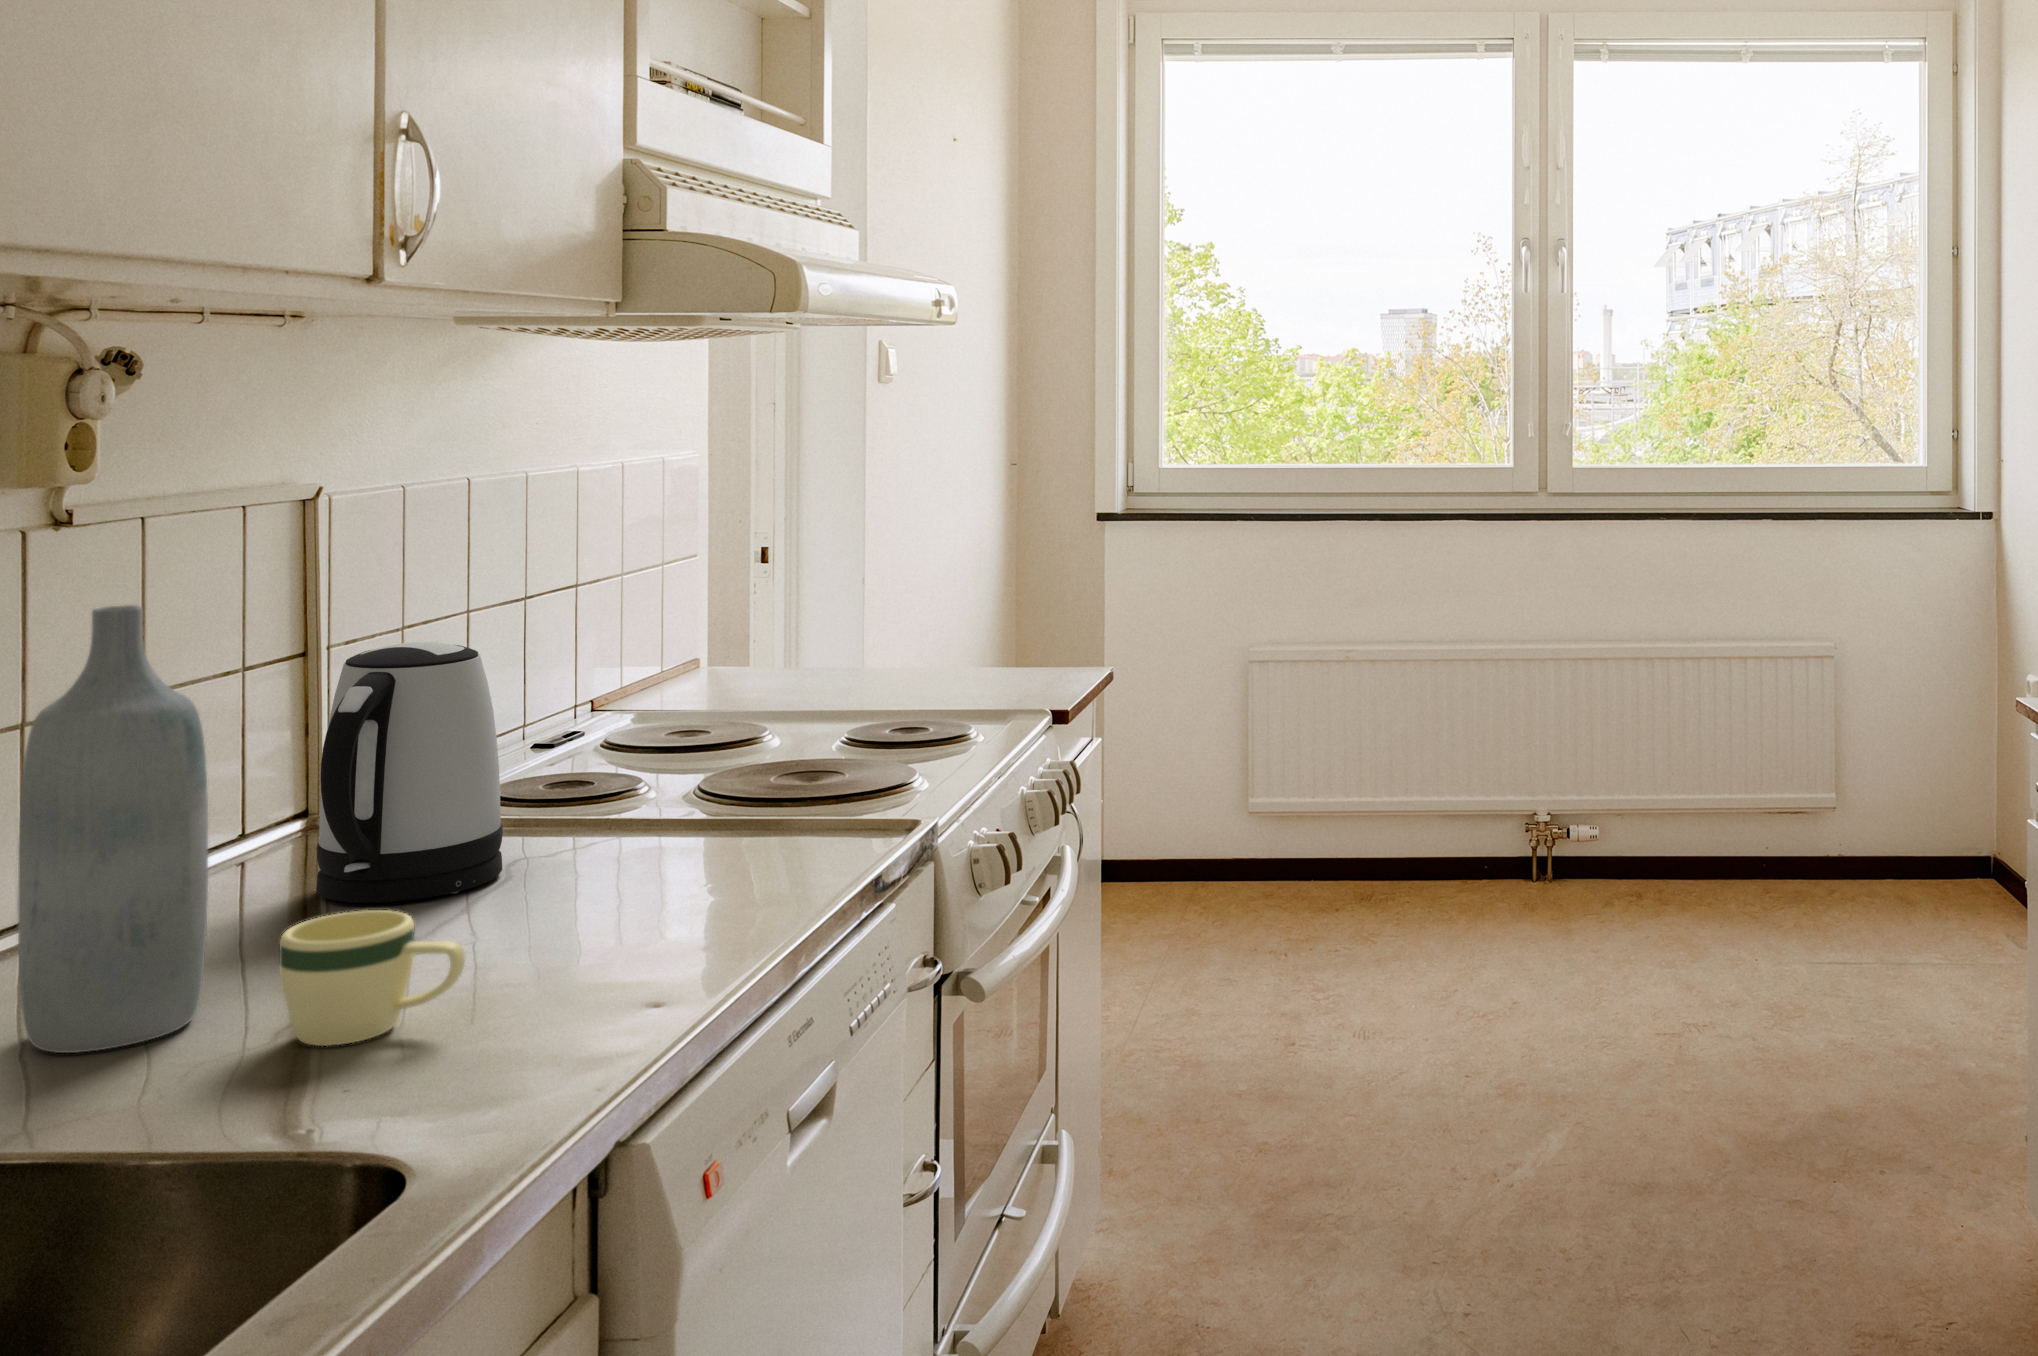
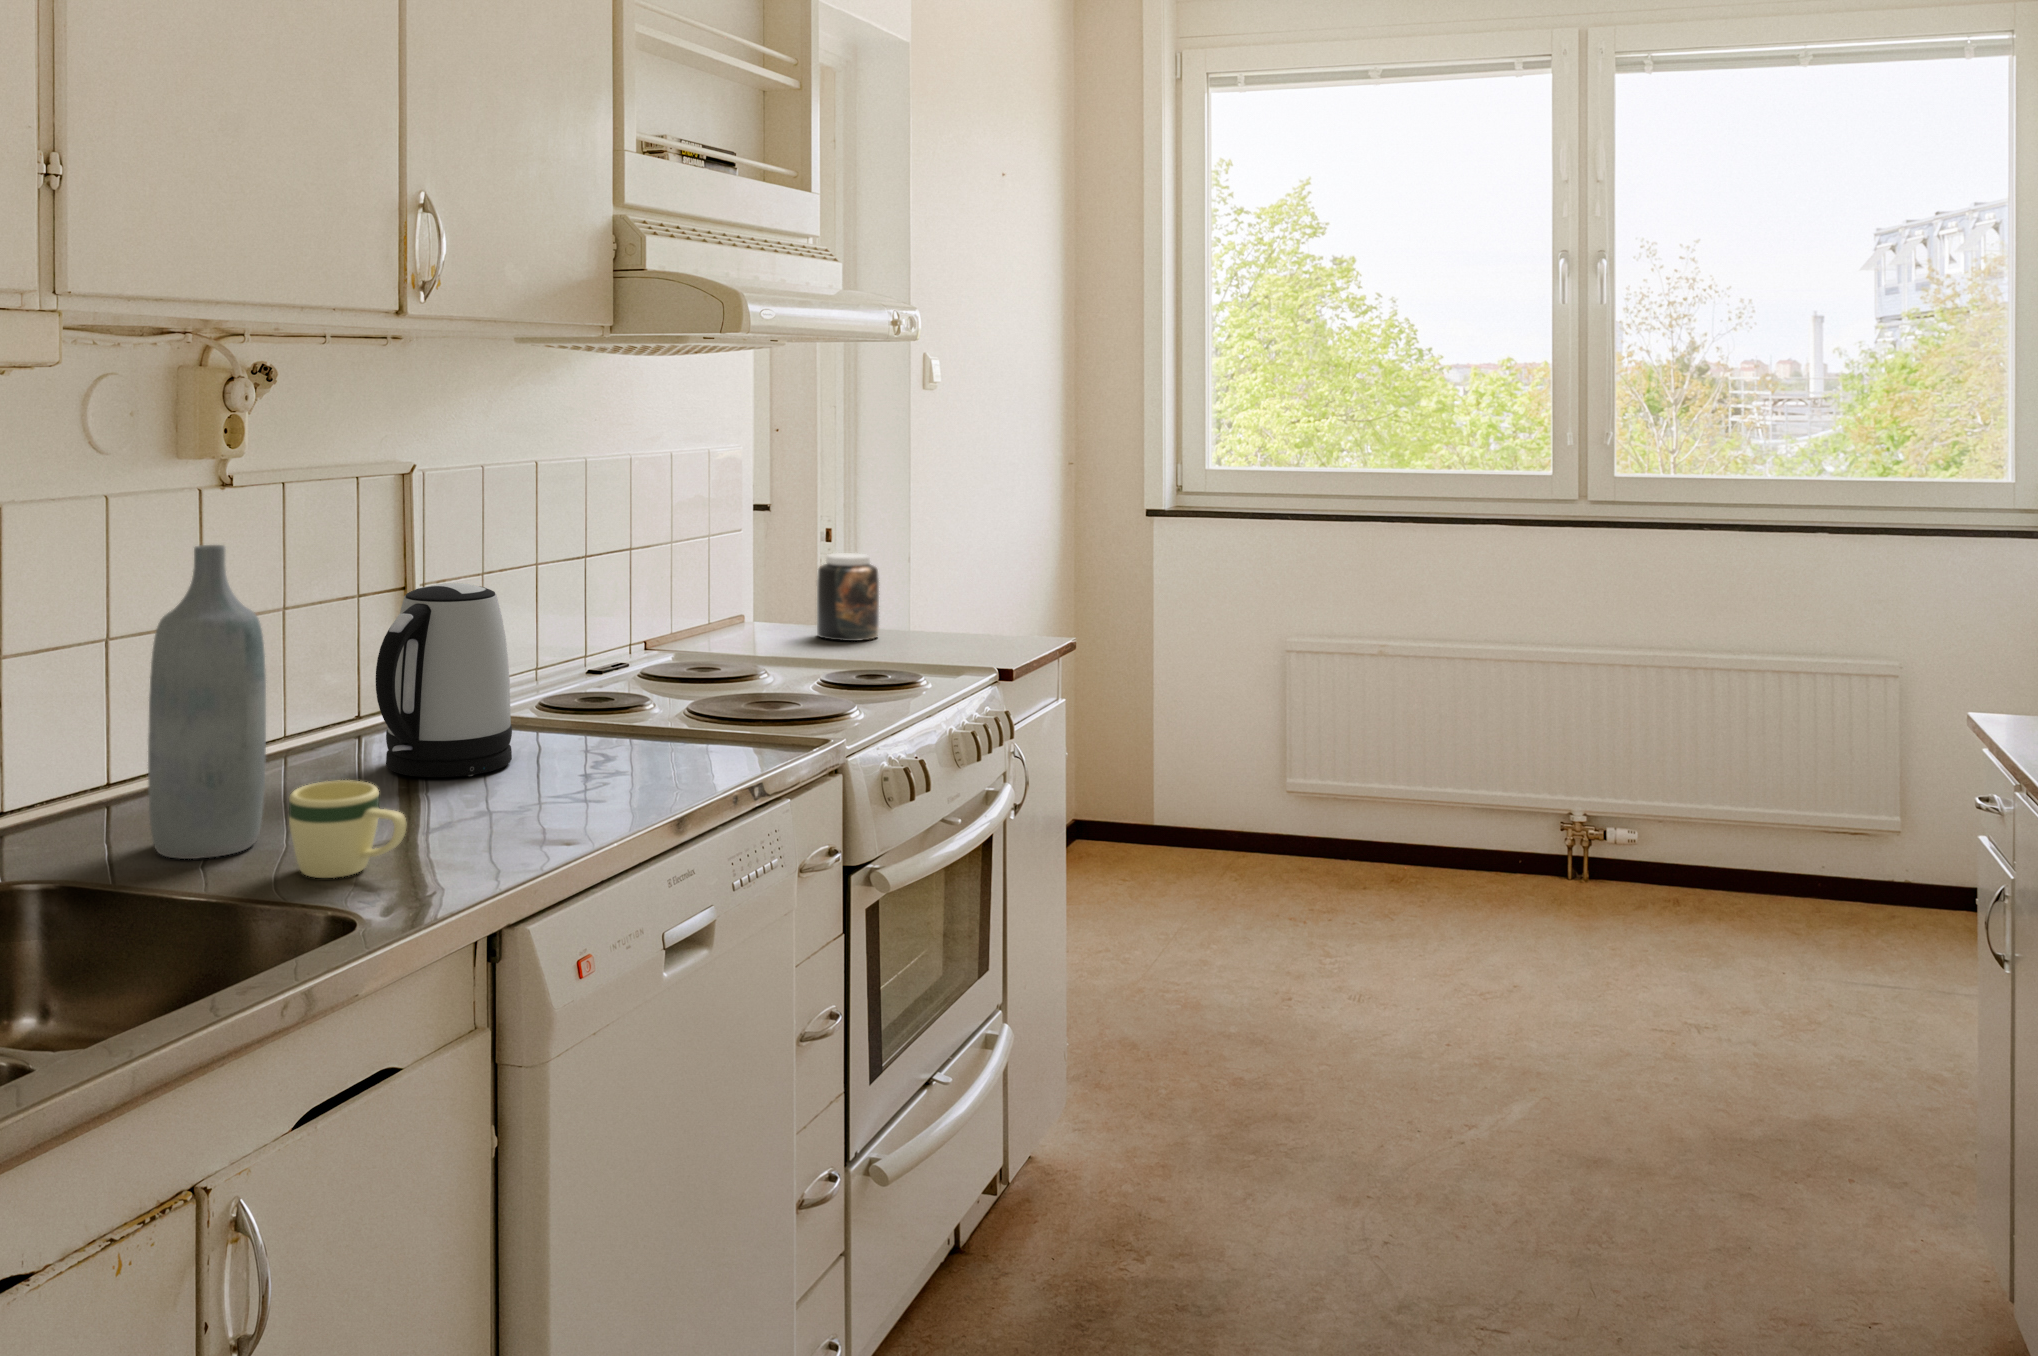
jar: none [795,581,873,687] -> present [817,553,879,641]

